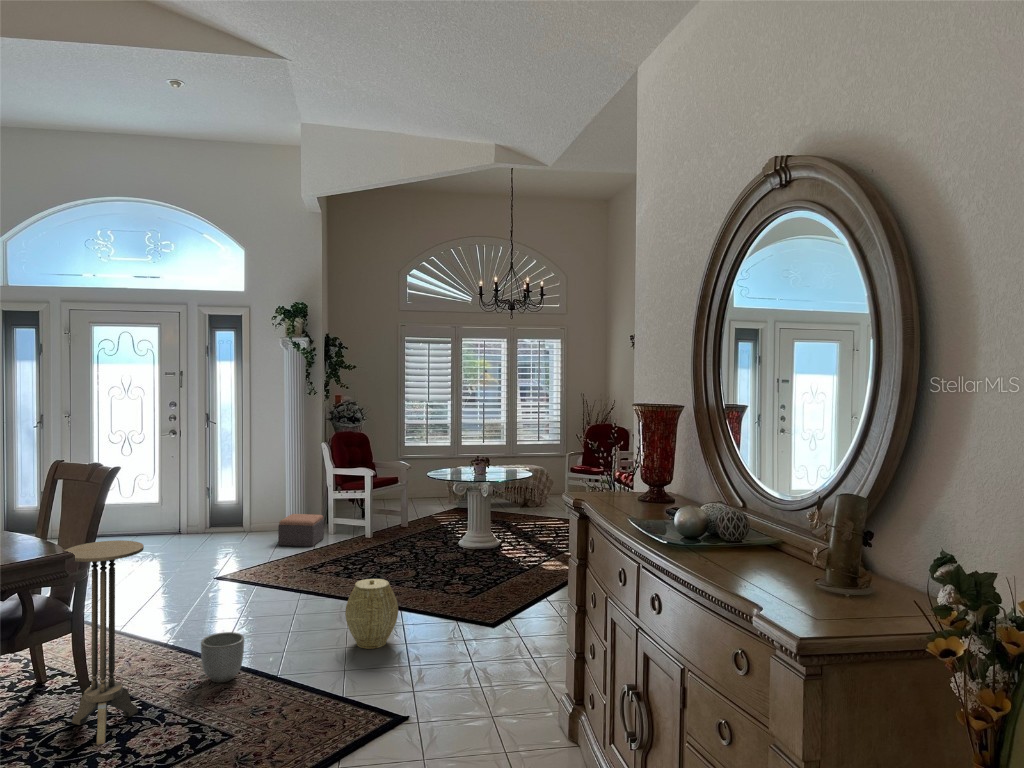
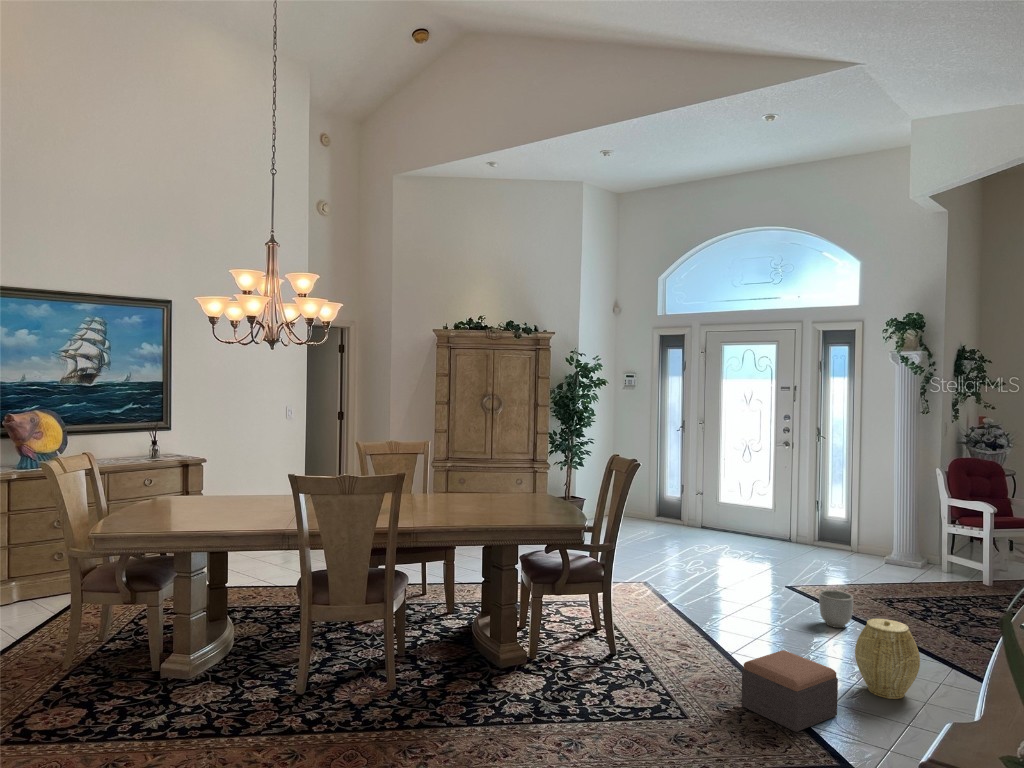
footstool: present [278,514,324,547] -> present [741,650,838,732]
side table: present [65,540,144,745] -> none [582,522,640,685]
planter: present [201,632,244,683] -> present [819,590,854,628]

